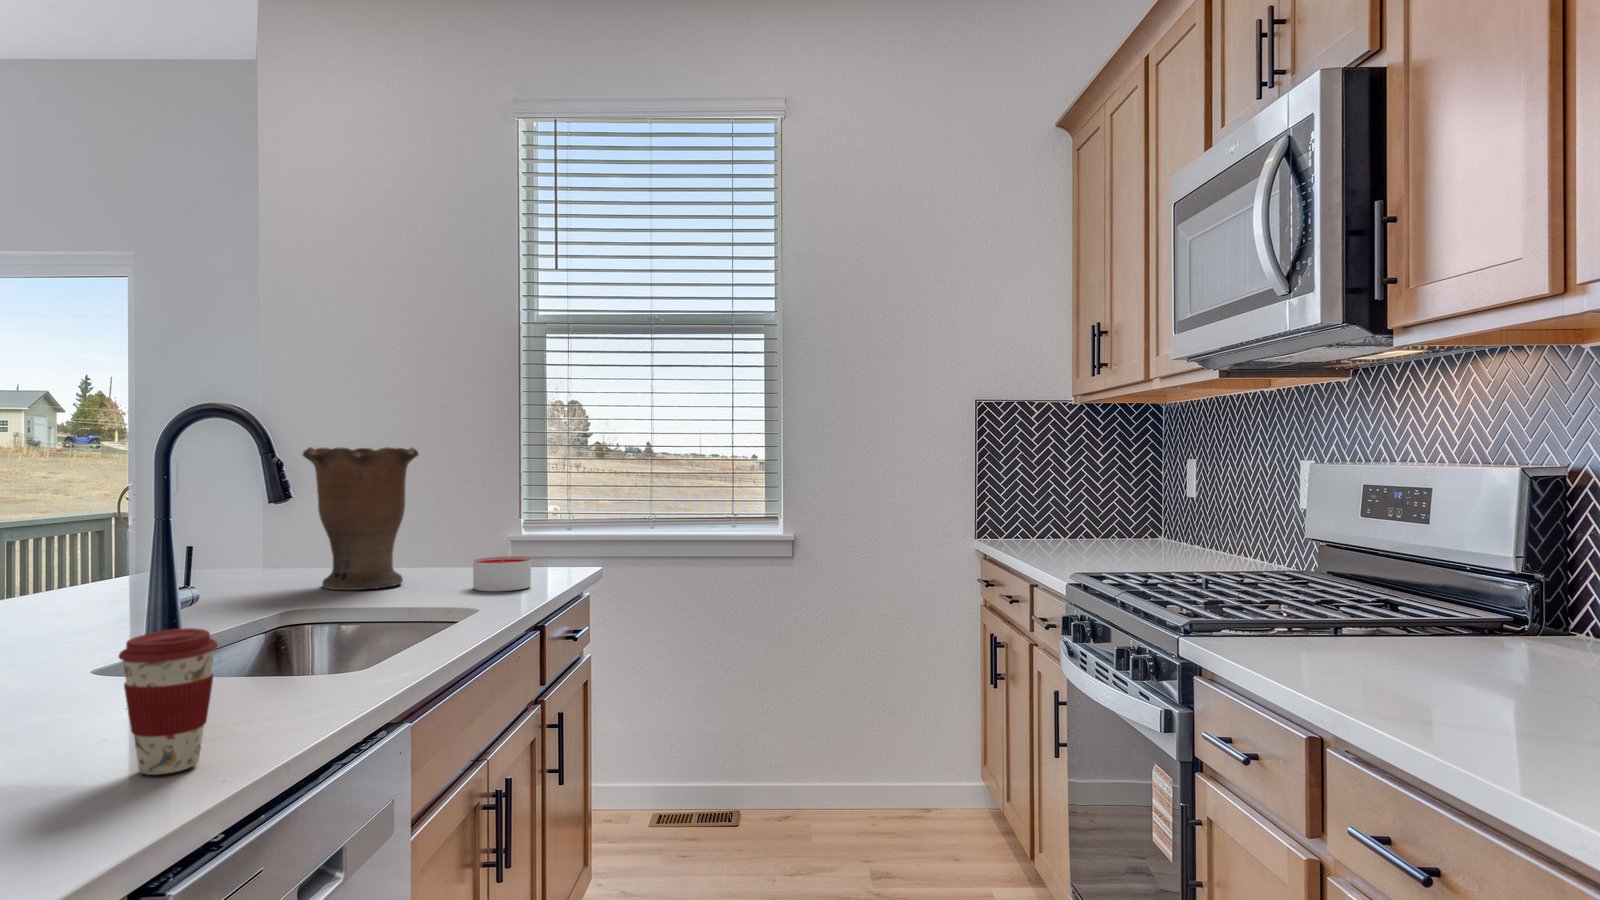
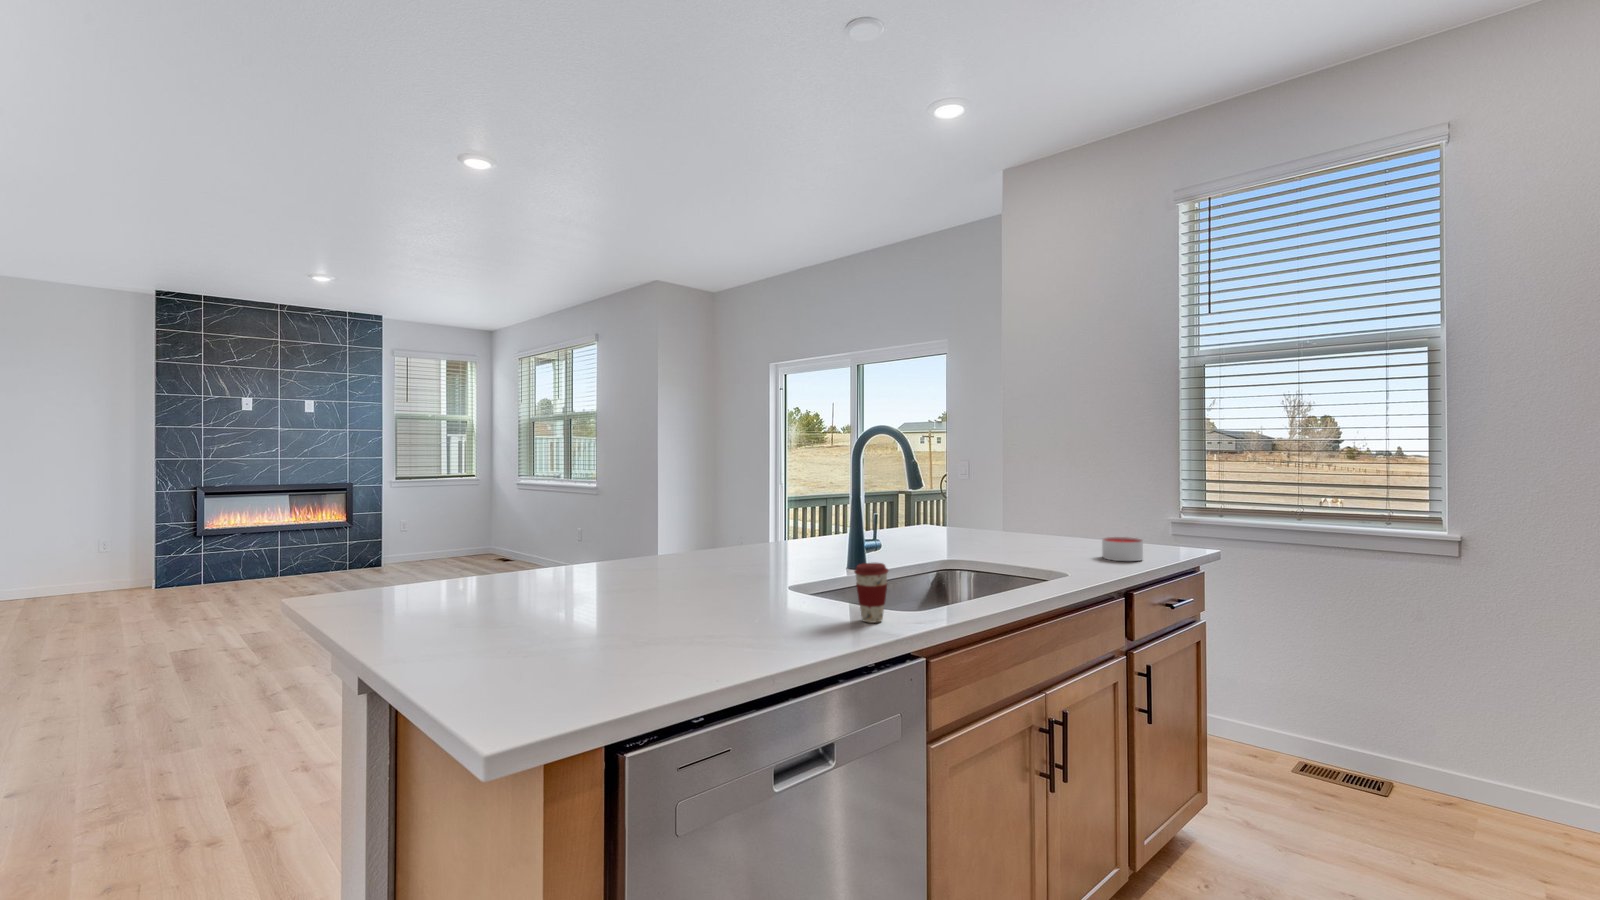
vase: present [303,447,418,590] -> none [1005,462,1072,550]

